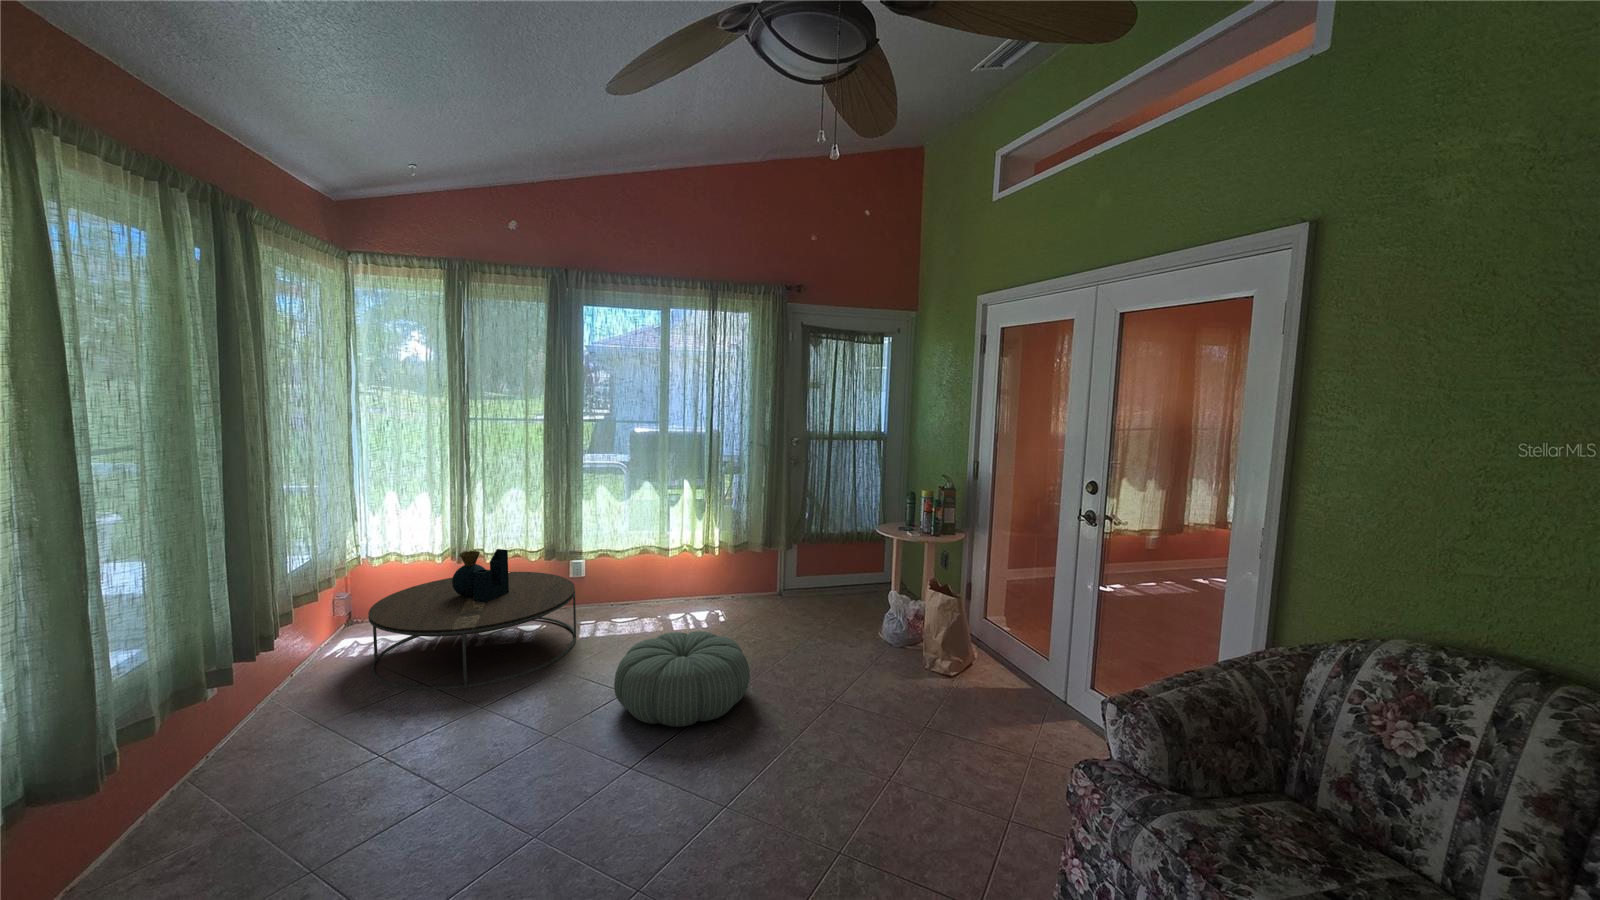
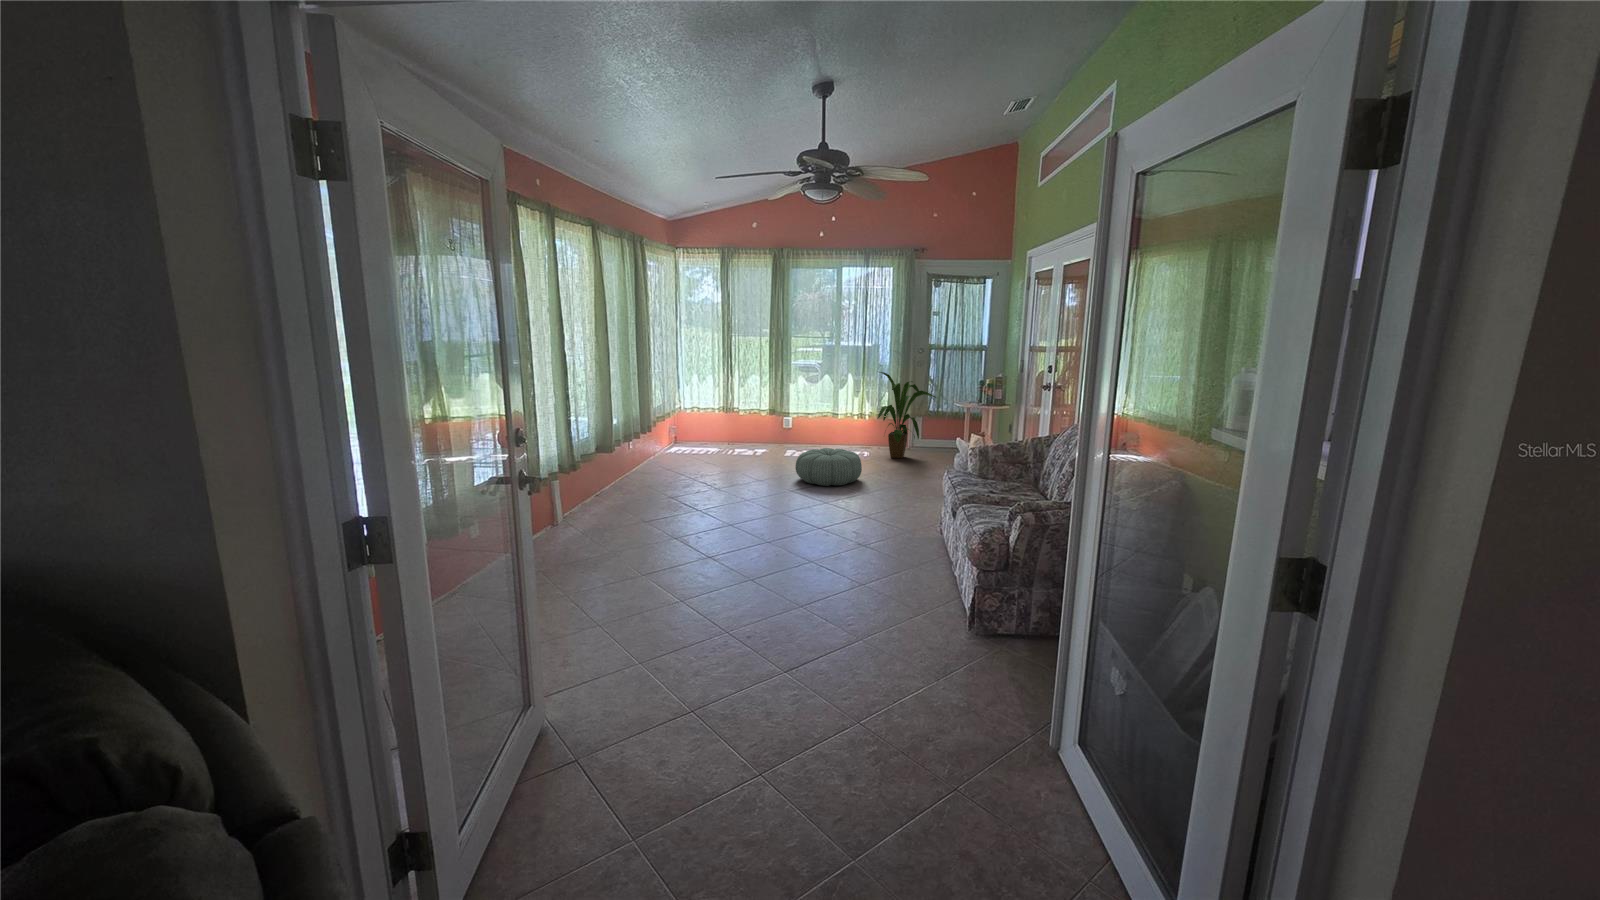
house plant: none [736,477,829,616] -> present [878,372,936,458]
coffee table: present [368,549,576,690] -> none [688,405,784,468]

